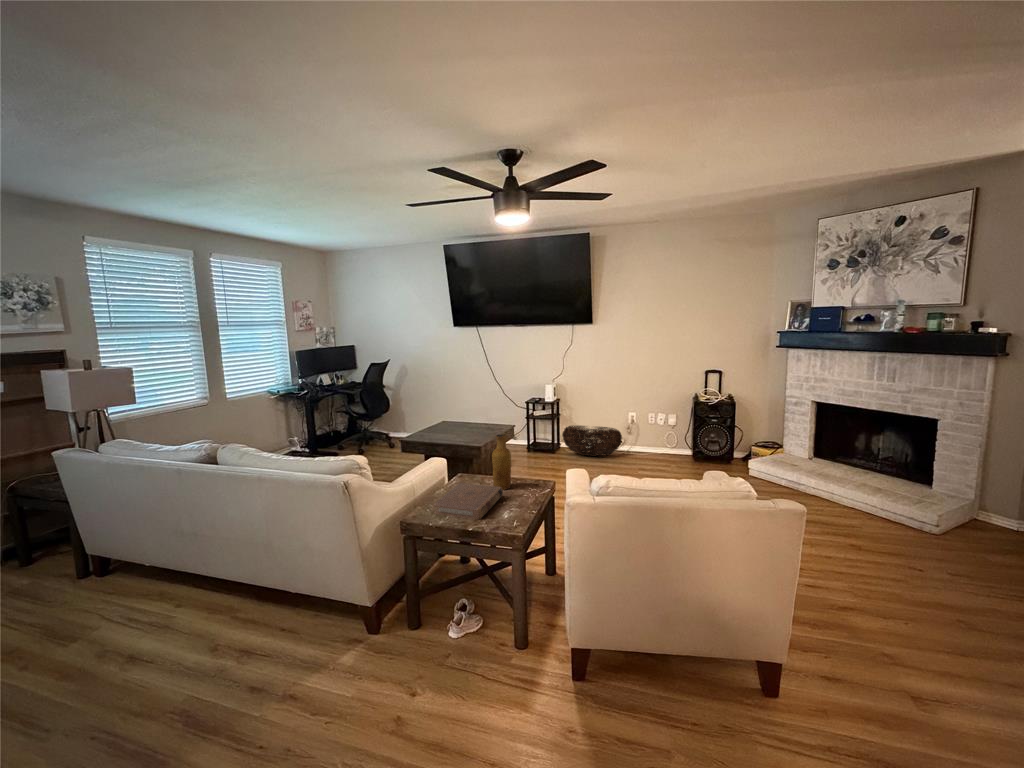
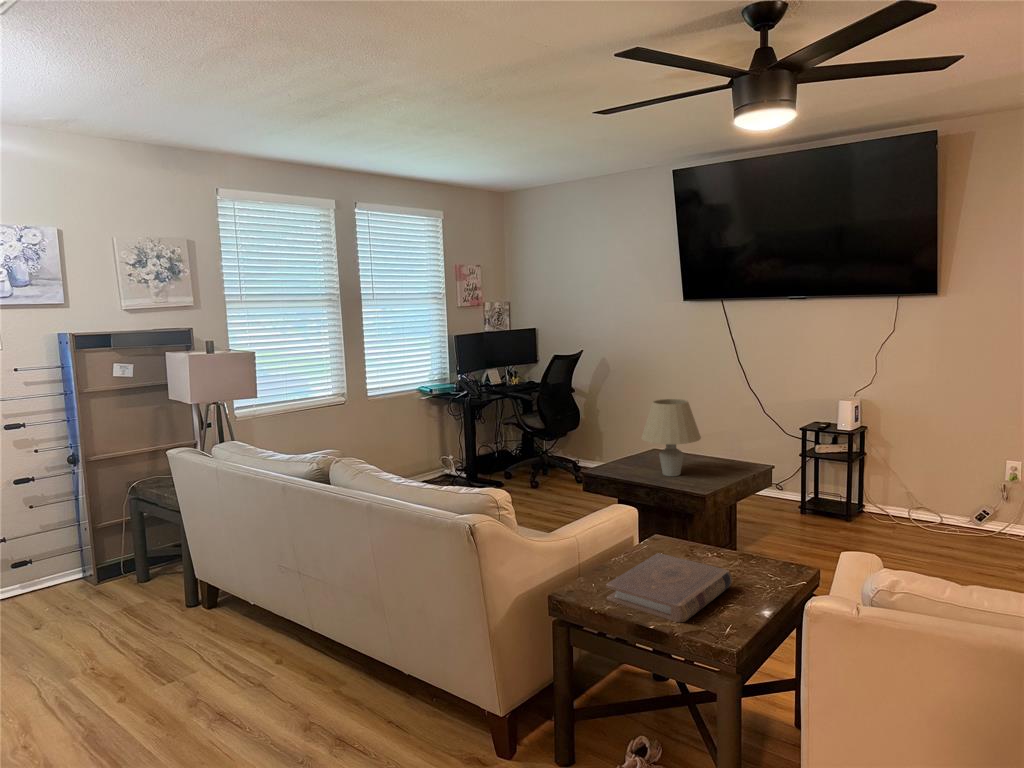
table lamp: none [437,389,473,438] -> present [642,399,701,476]
basket: present [562,426,622,457] -> none [866,473,991,534]
vase: present [492,435,511,490] -> none [717,477,752,576]

